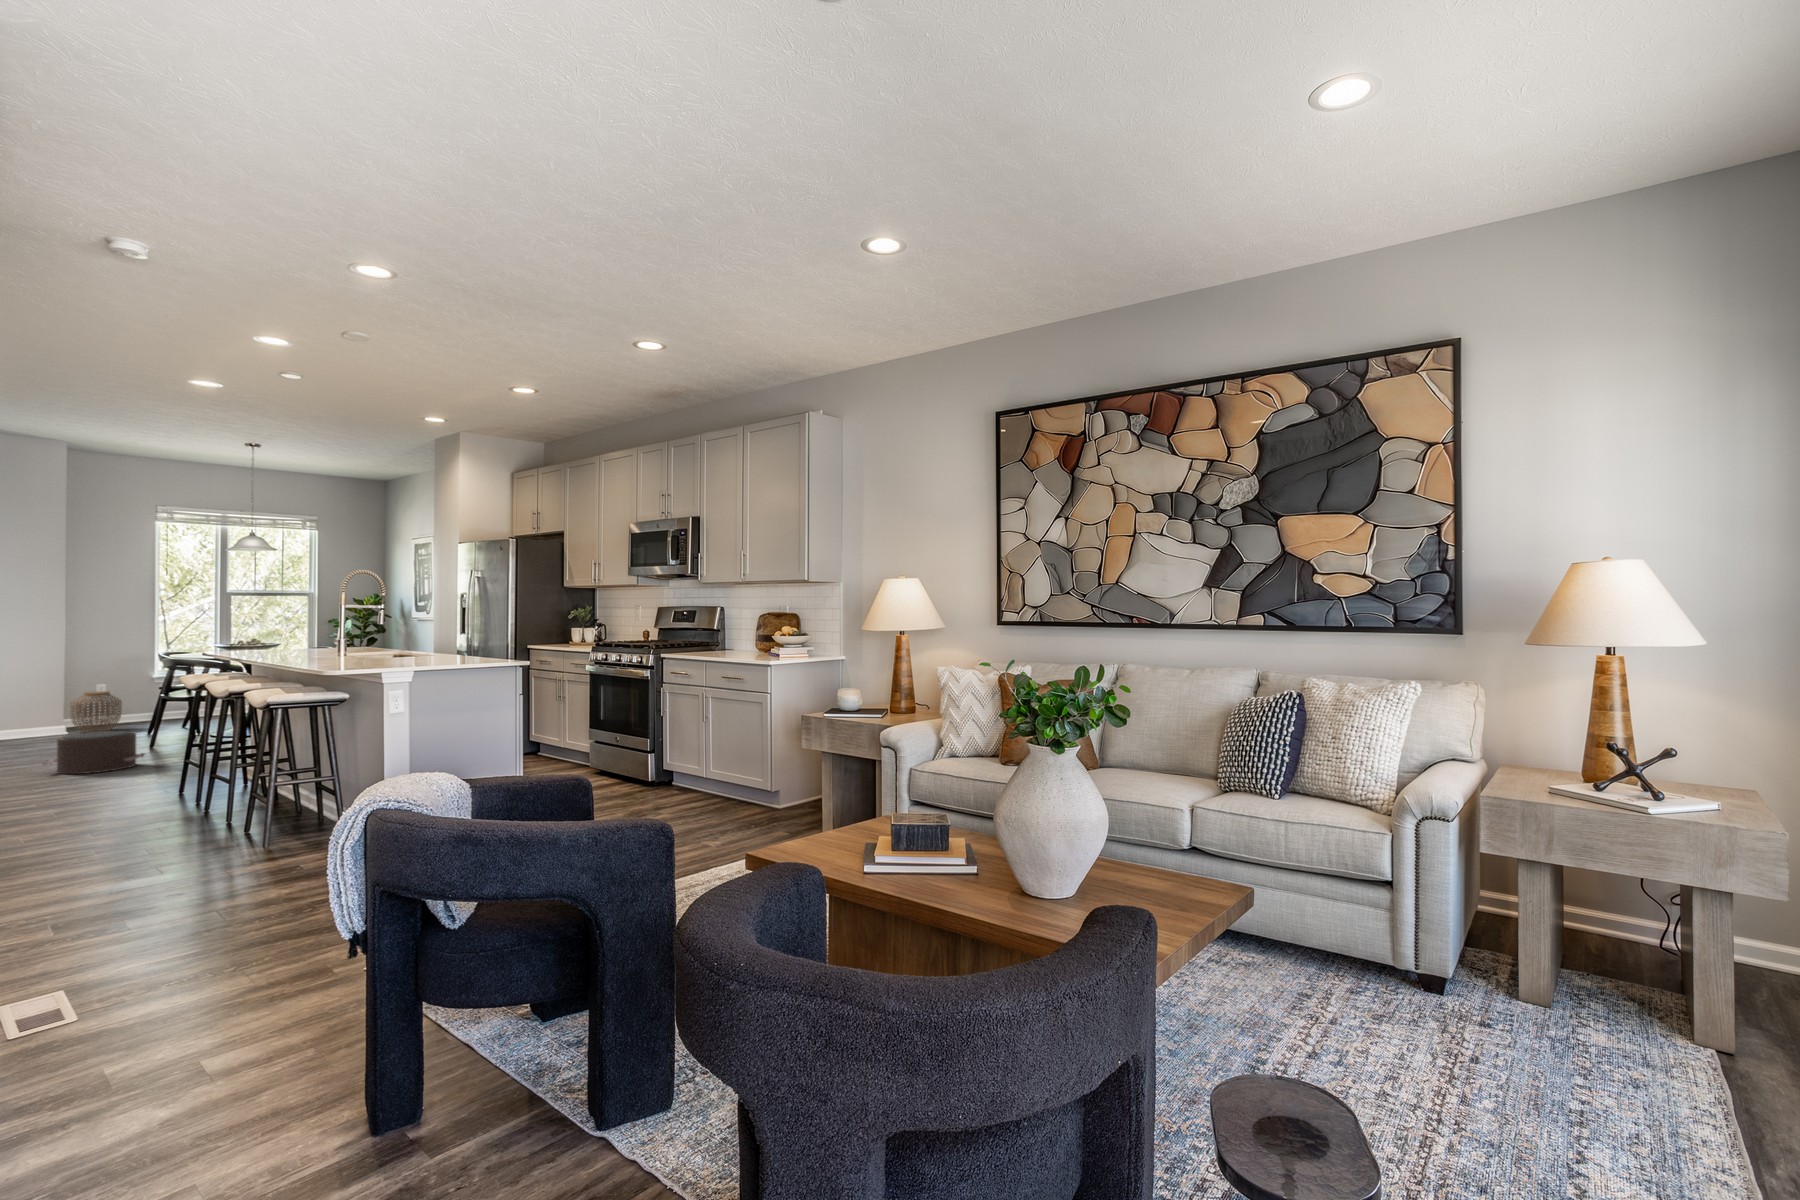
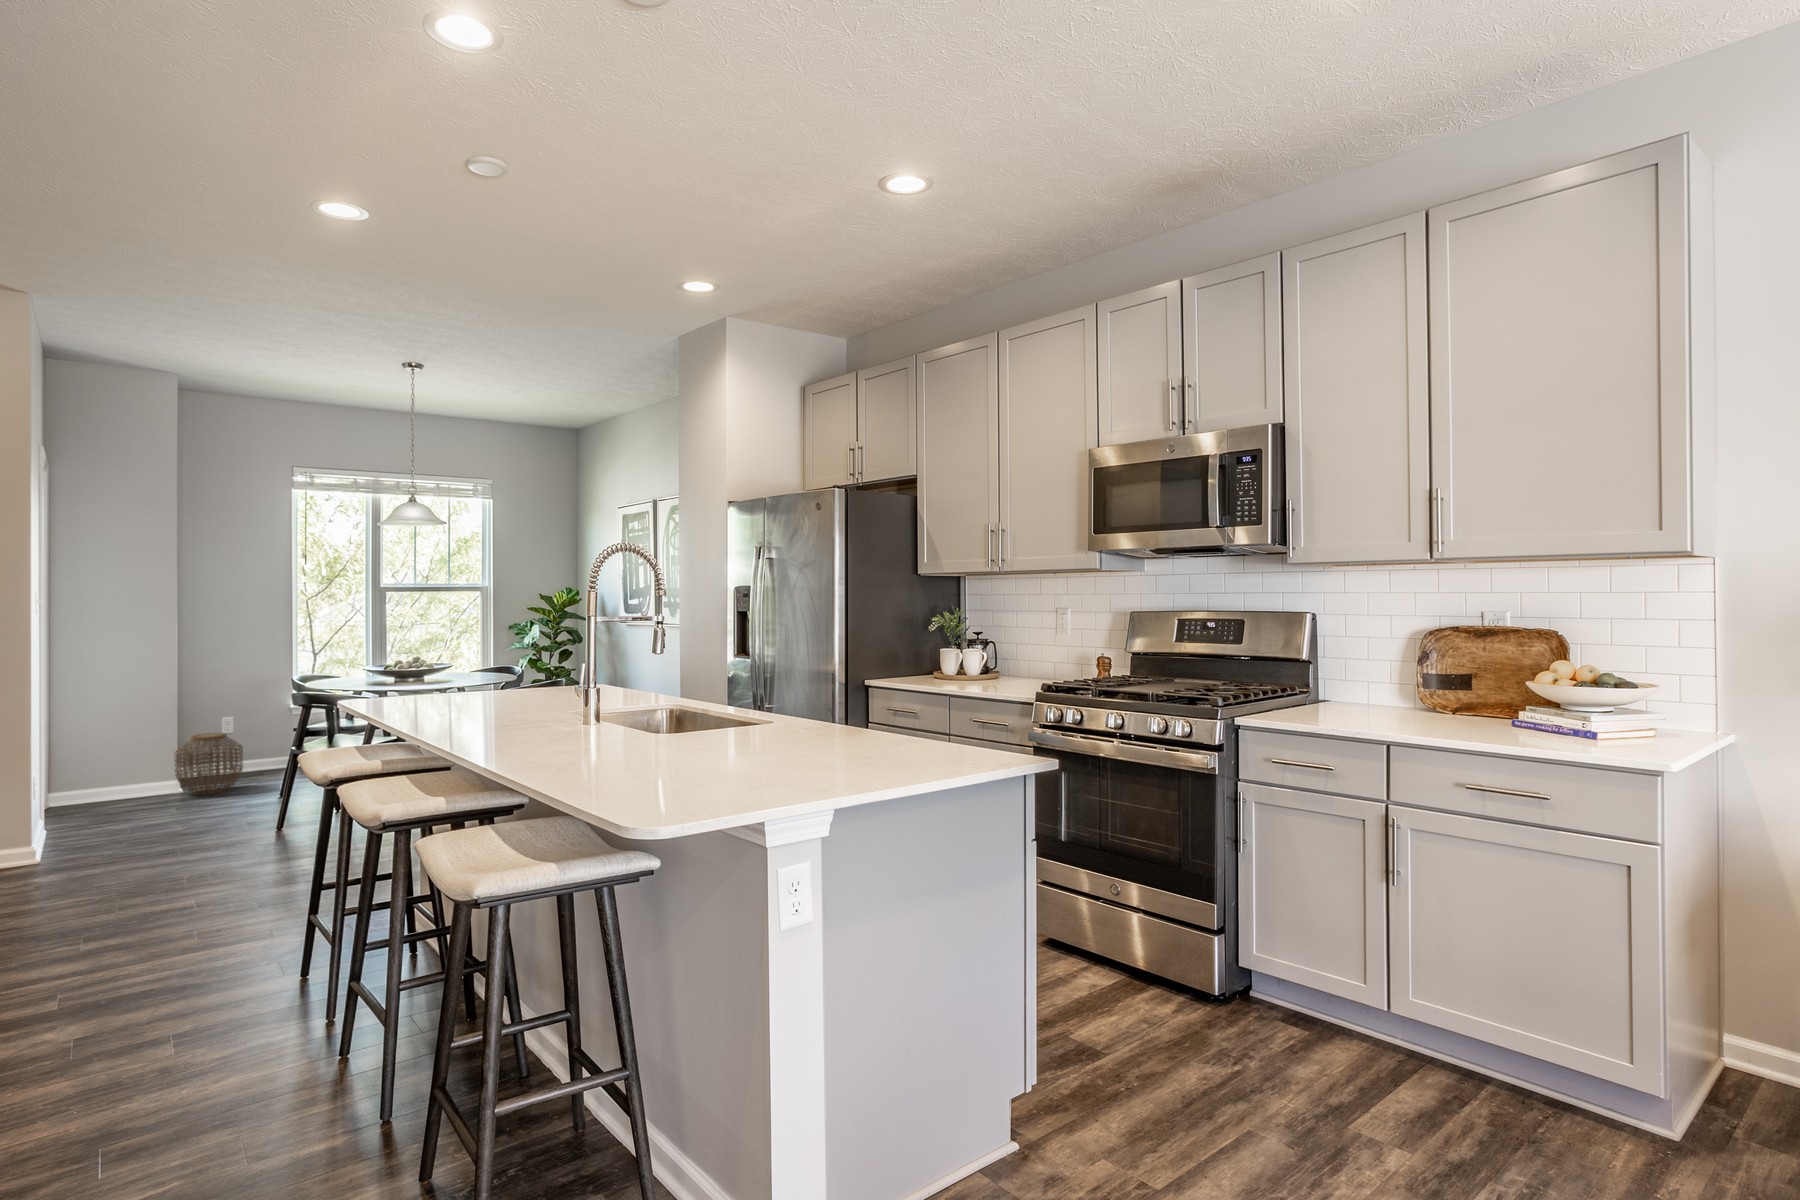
pouf: present [41,731,145,774] -> none [83,824,256,910]

